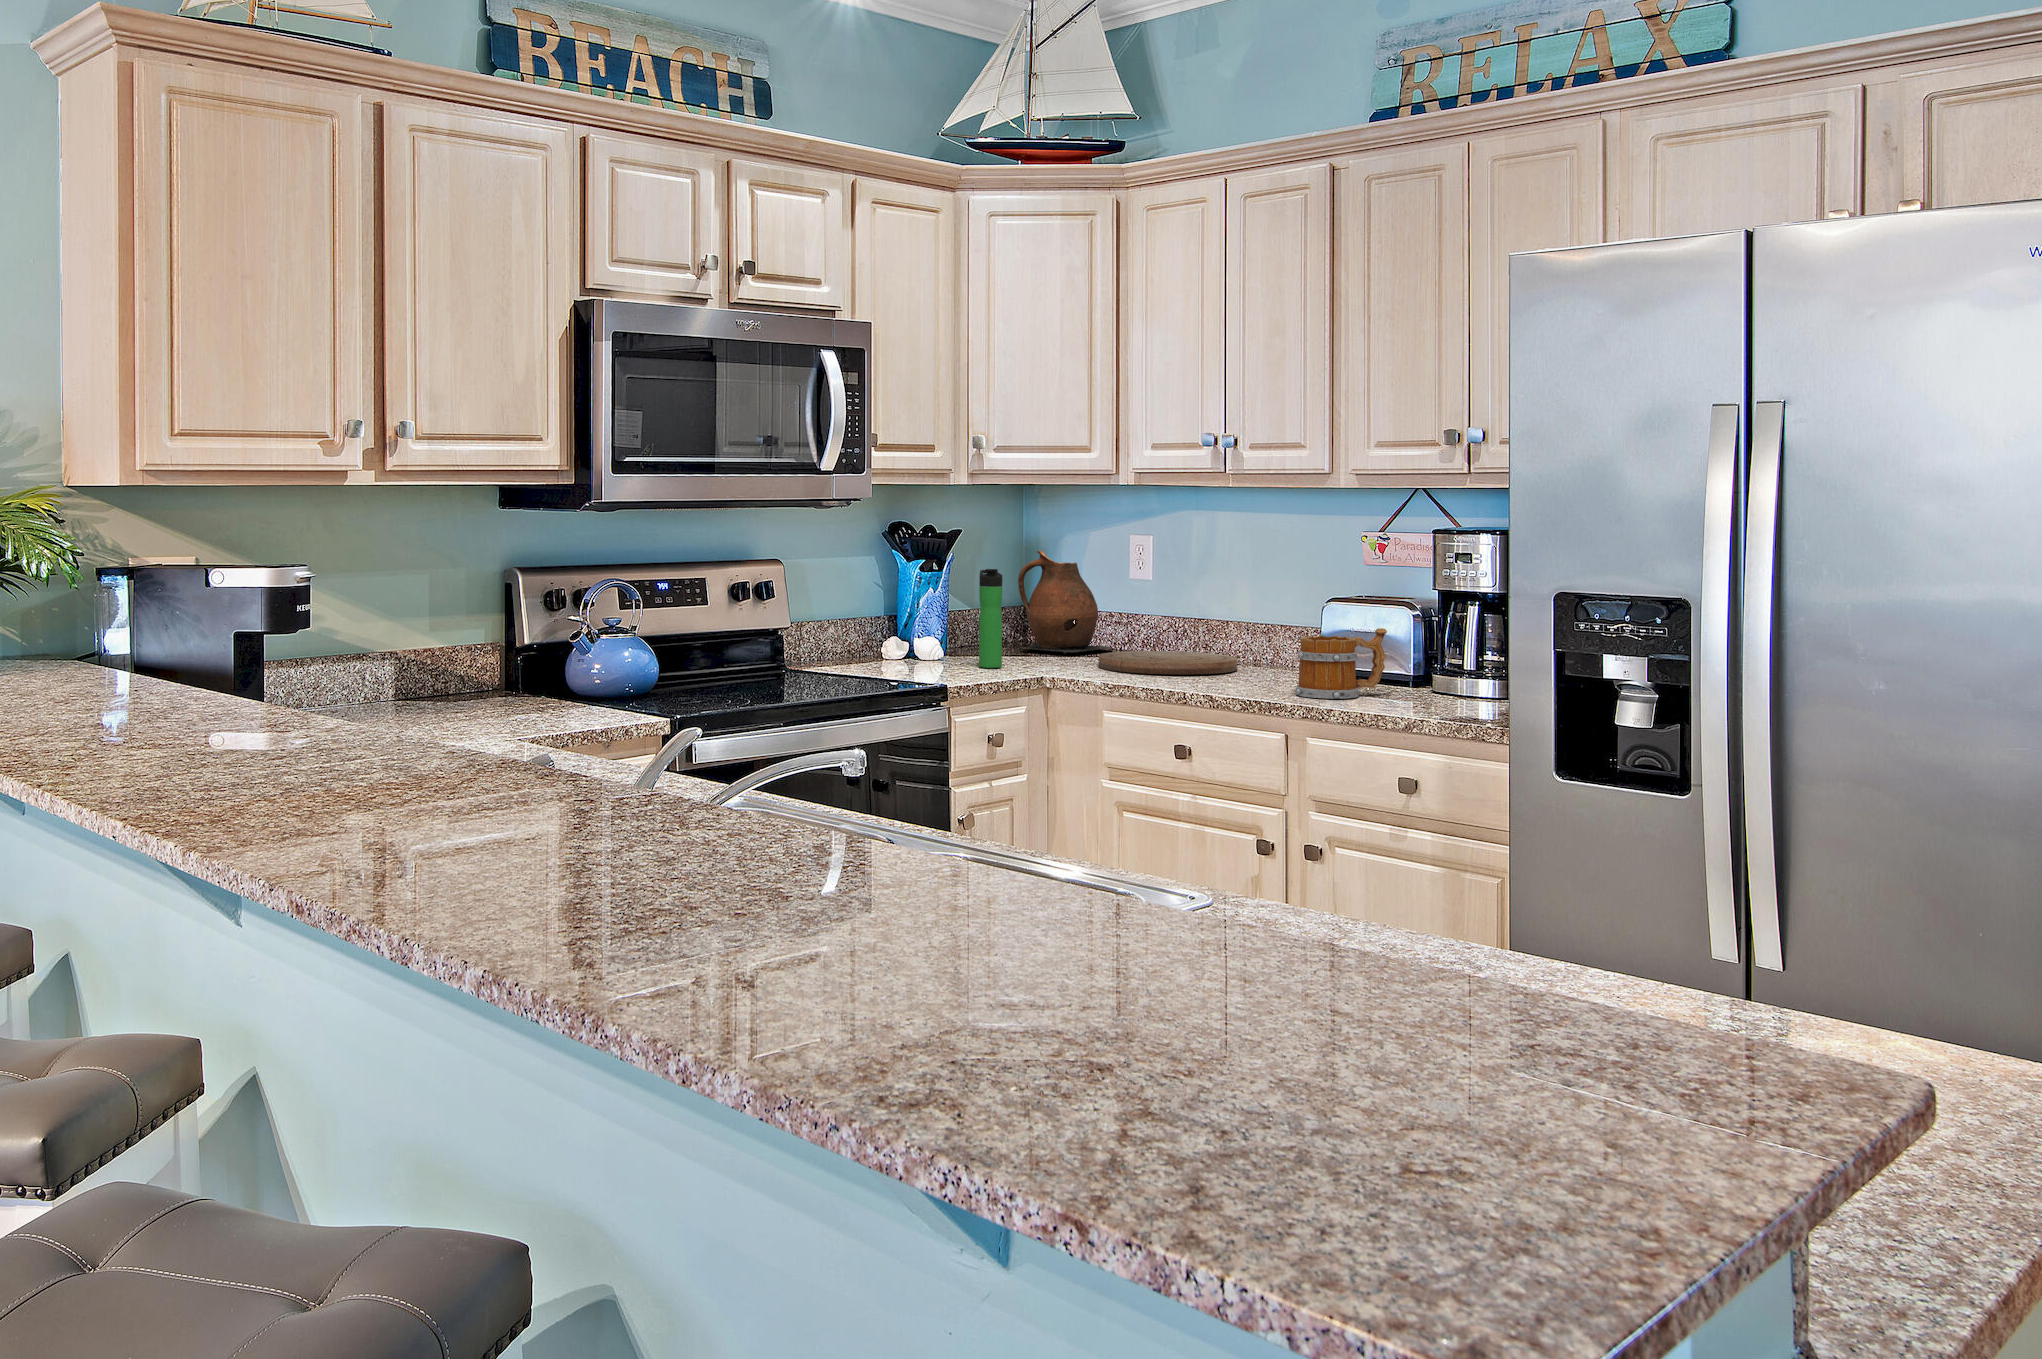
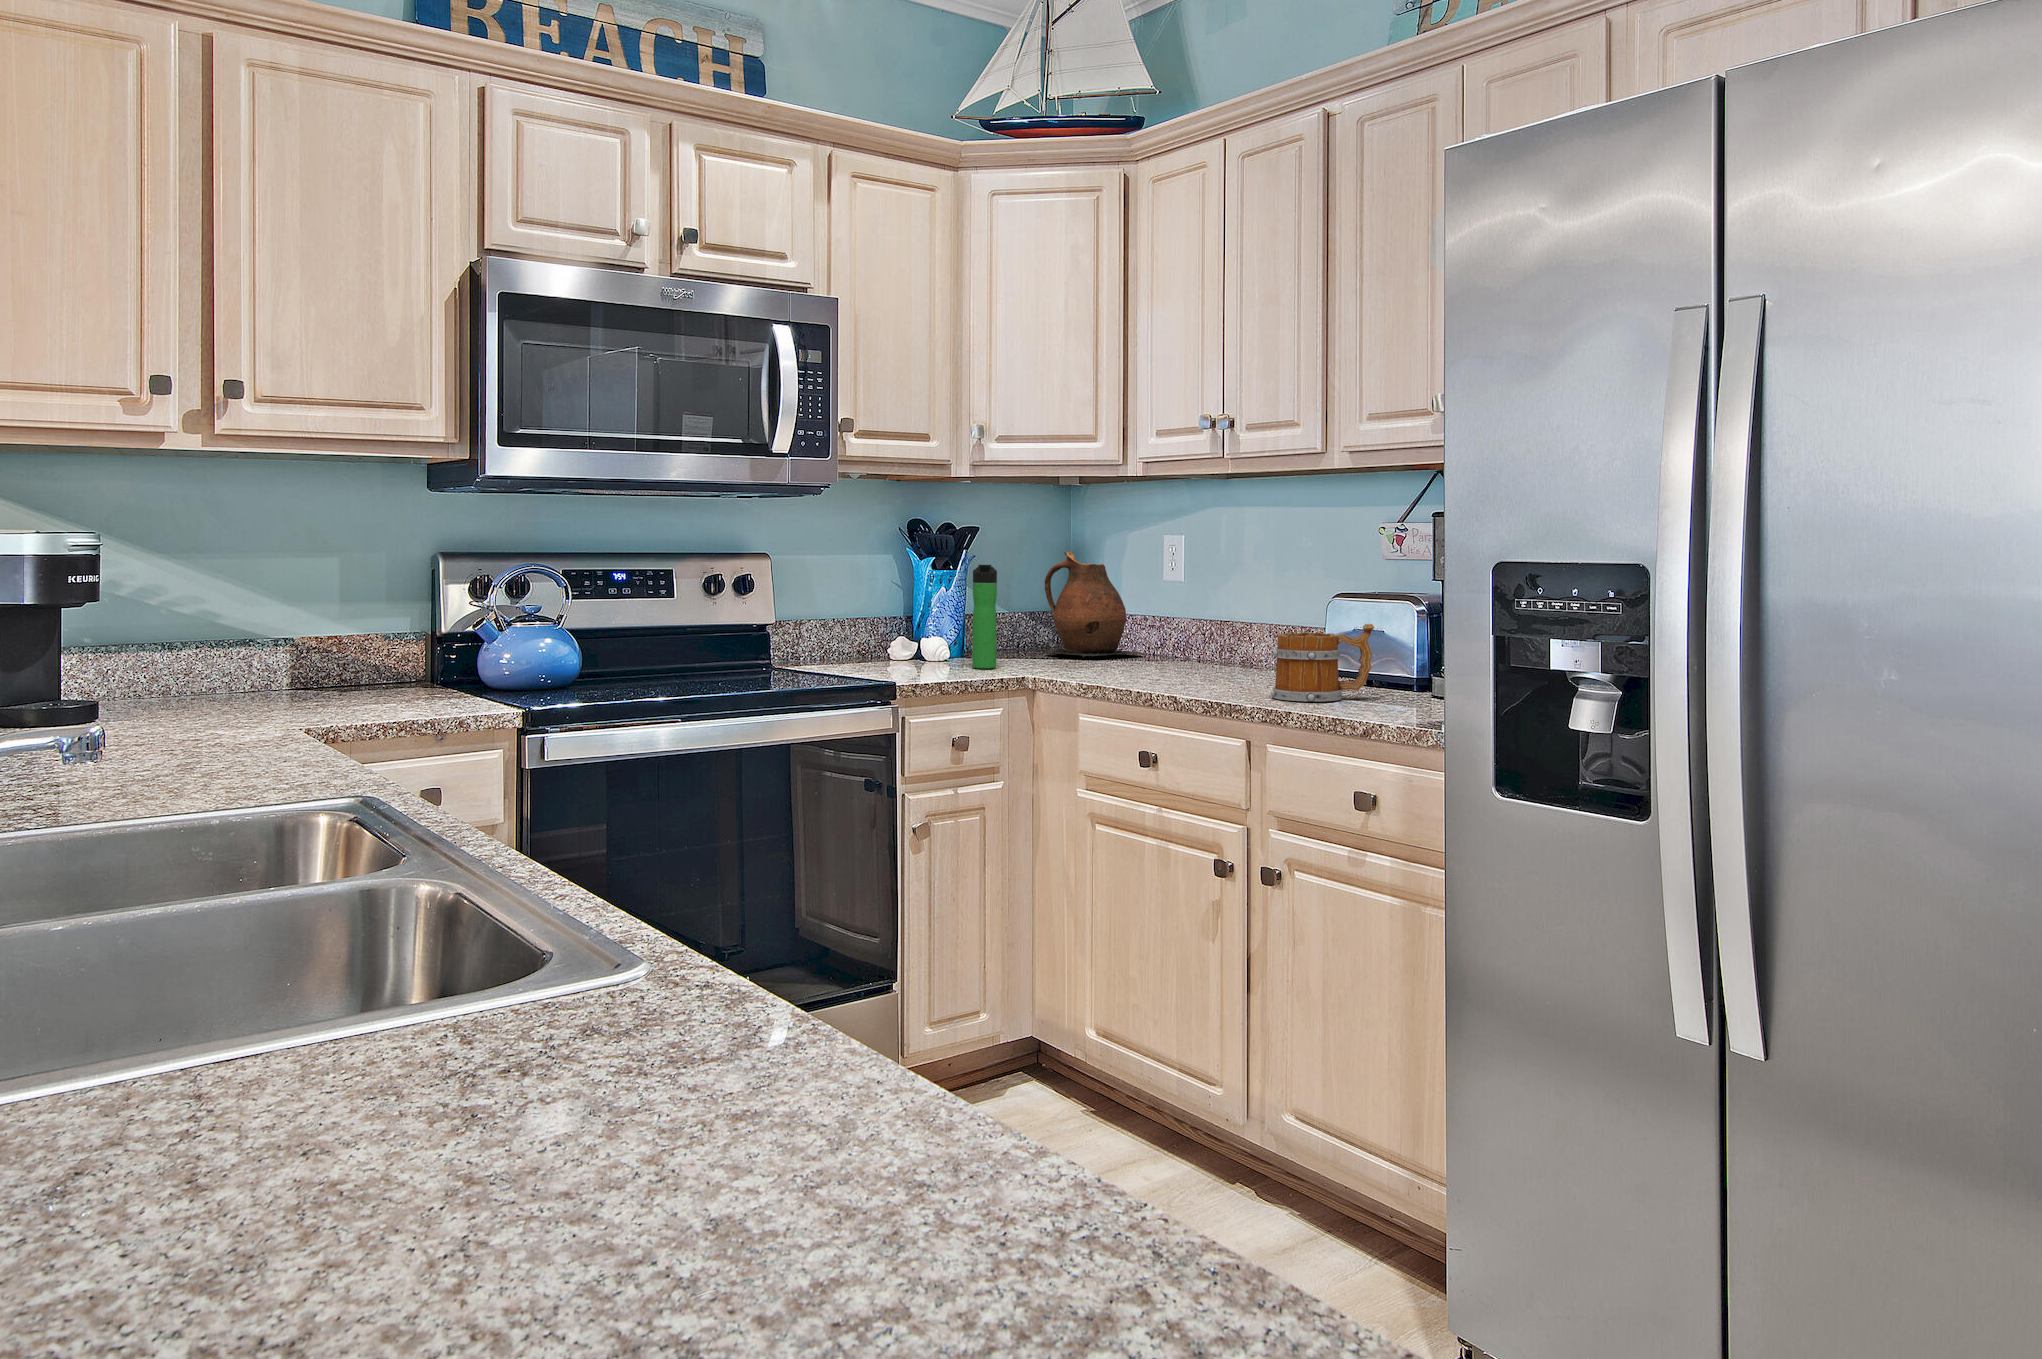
cutting board: present [1099,651,1237,674] -> none [1101,655,1247,677]

